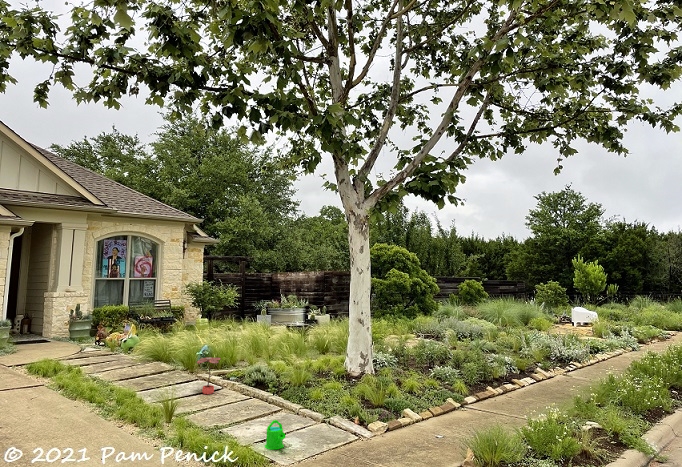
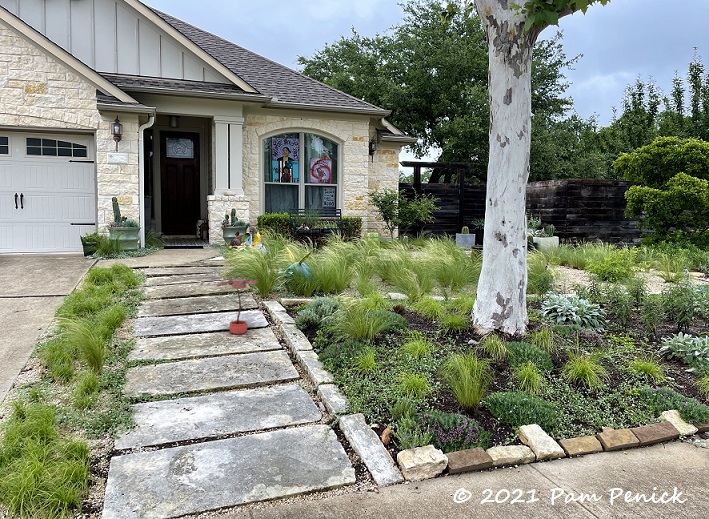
watering can: present [265,420,286,450] -> none [158,409,199,468]

